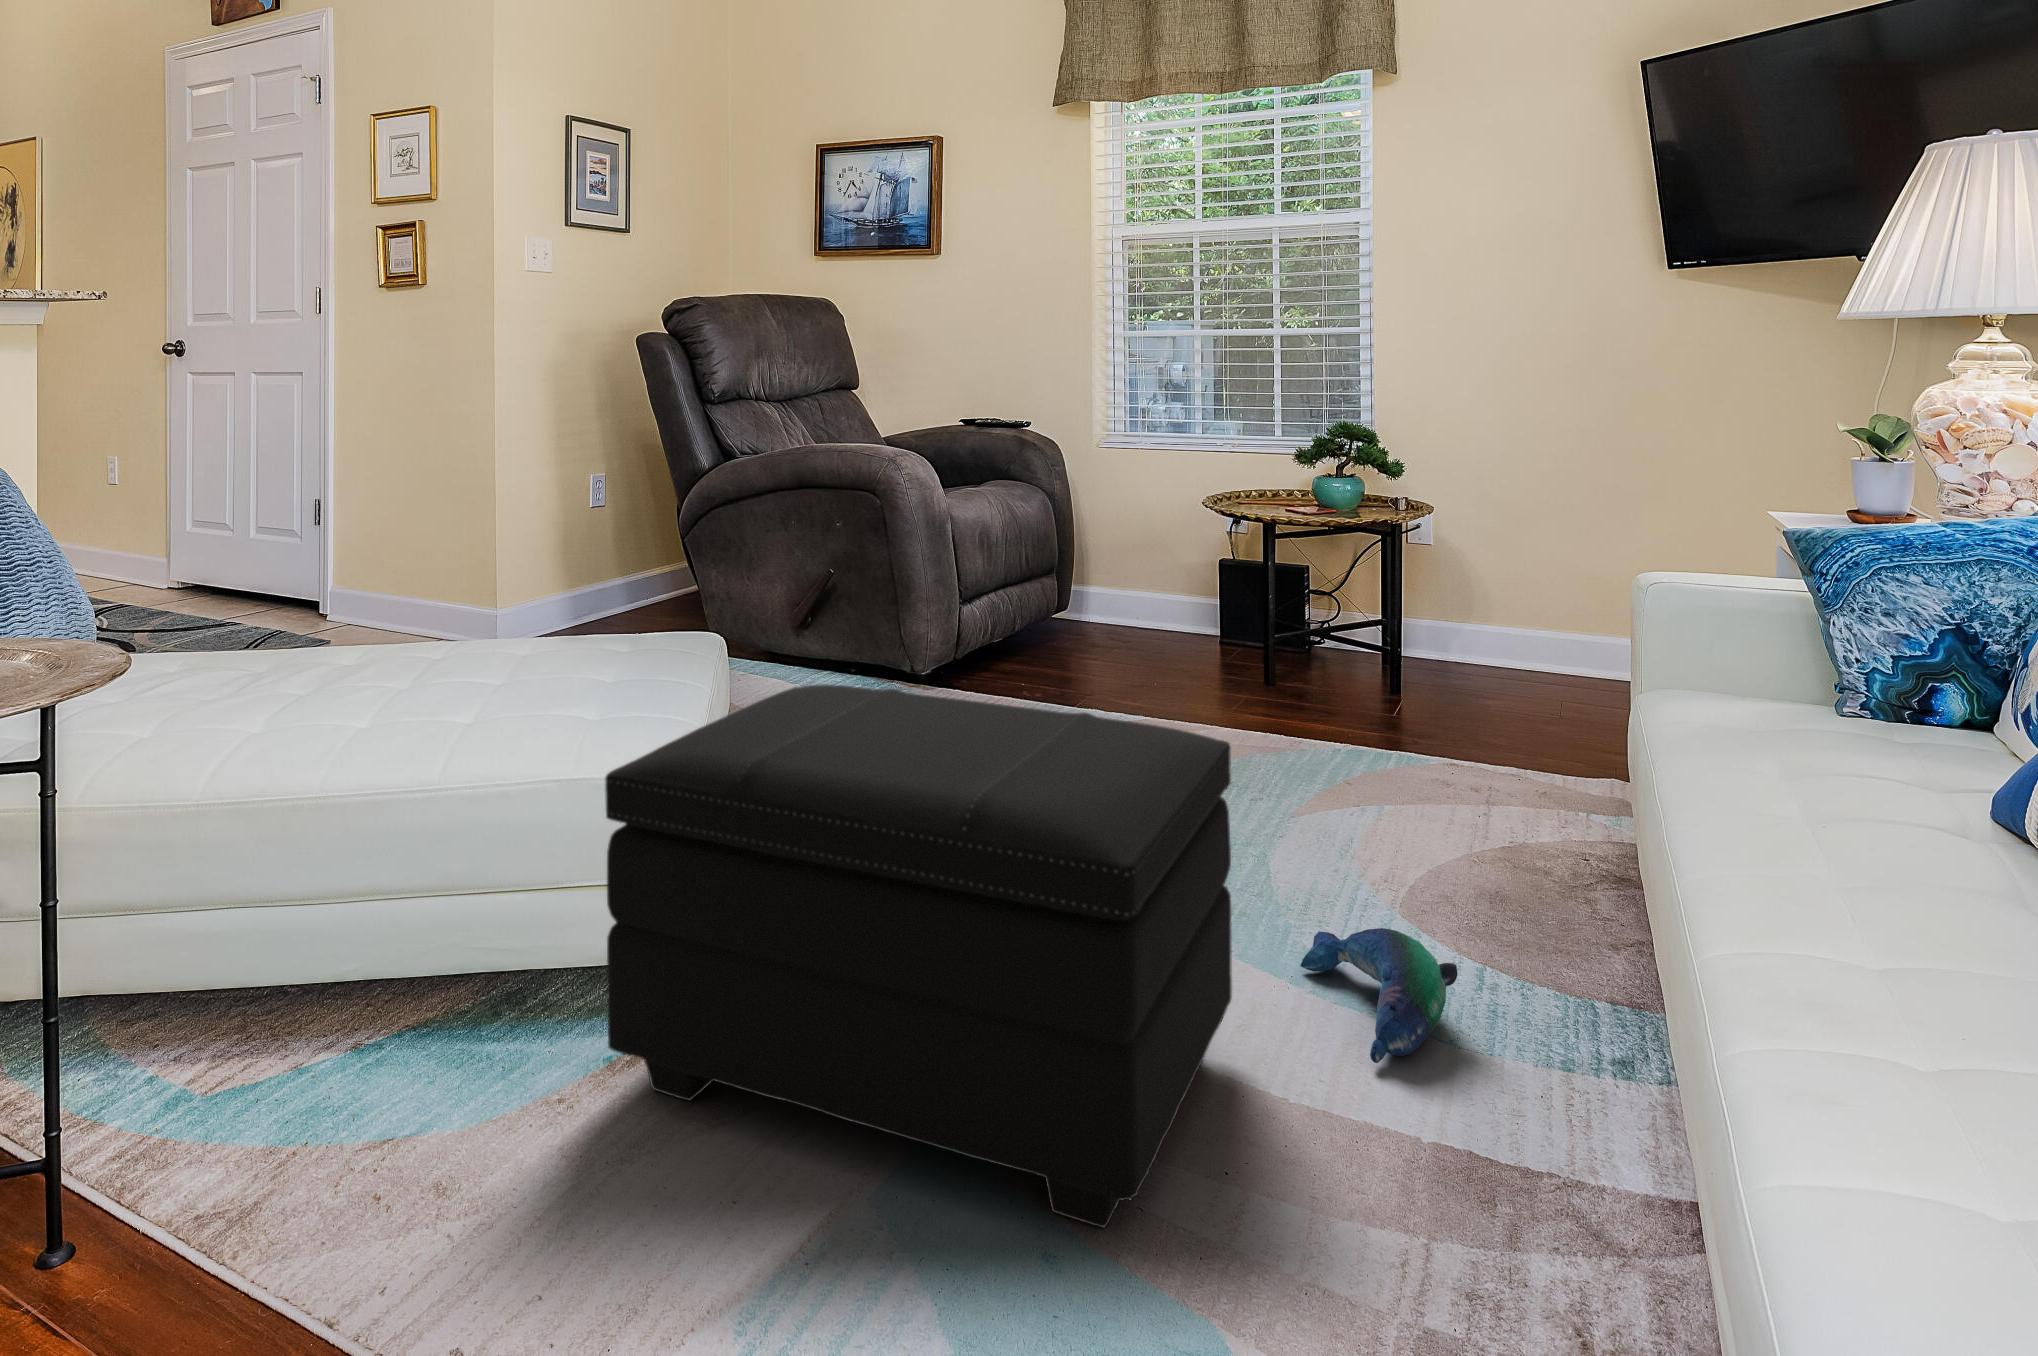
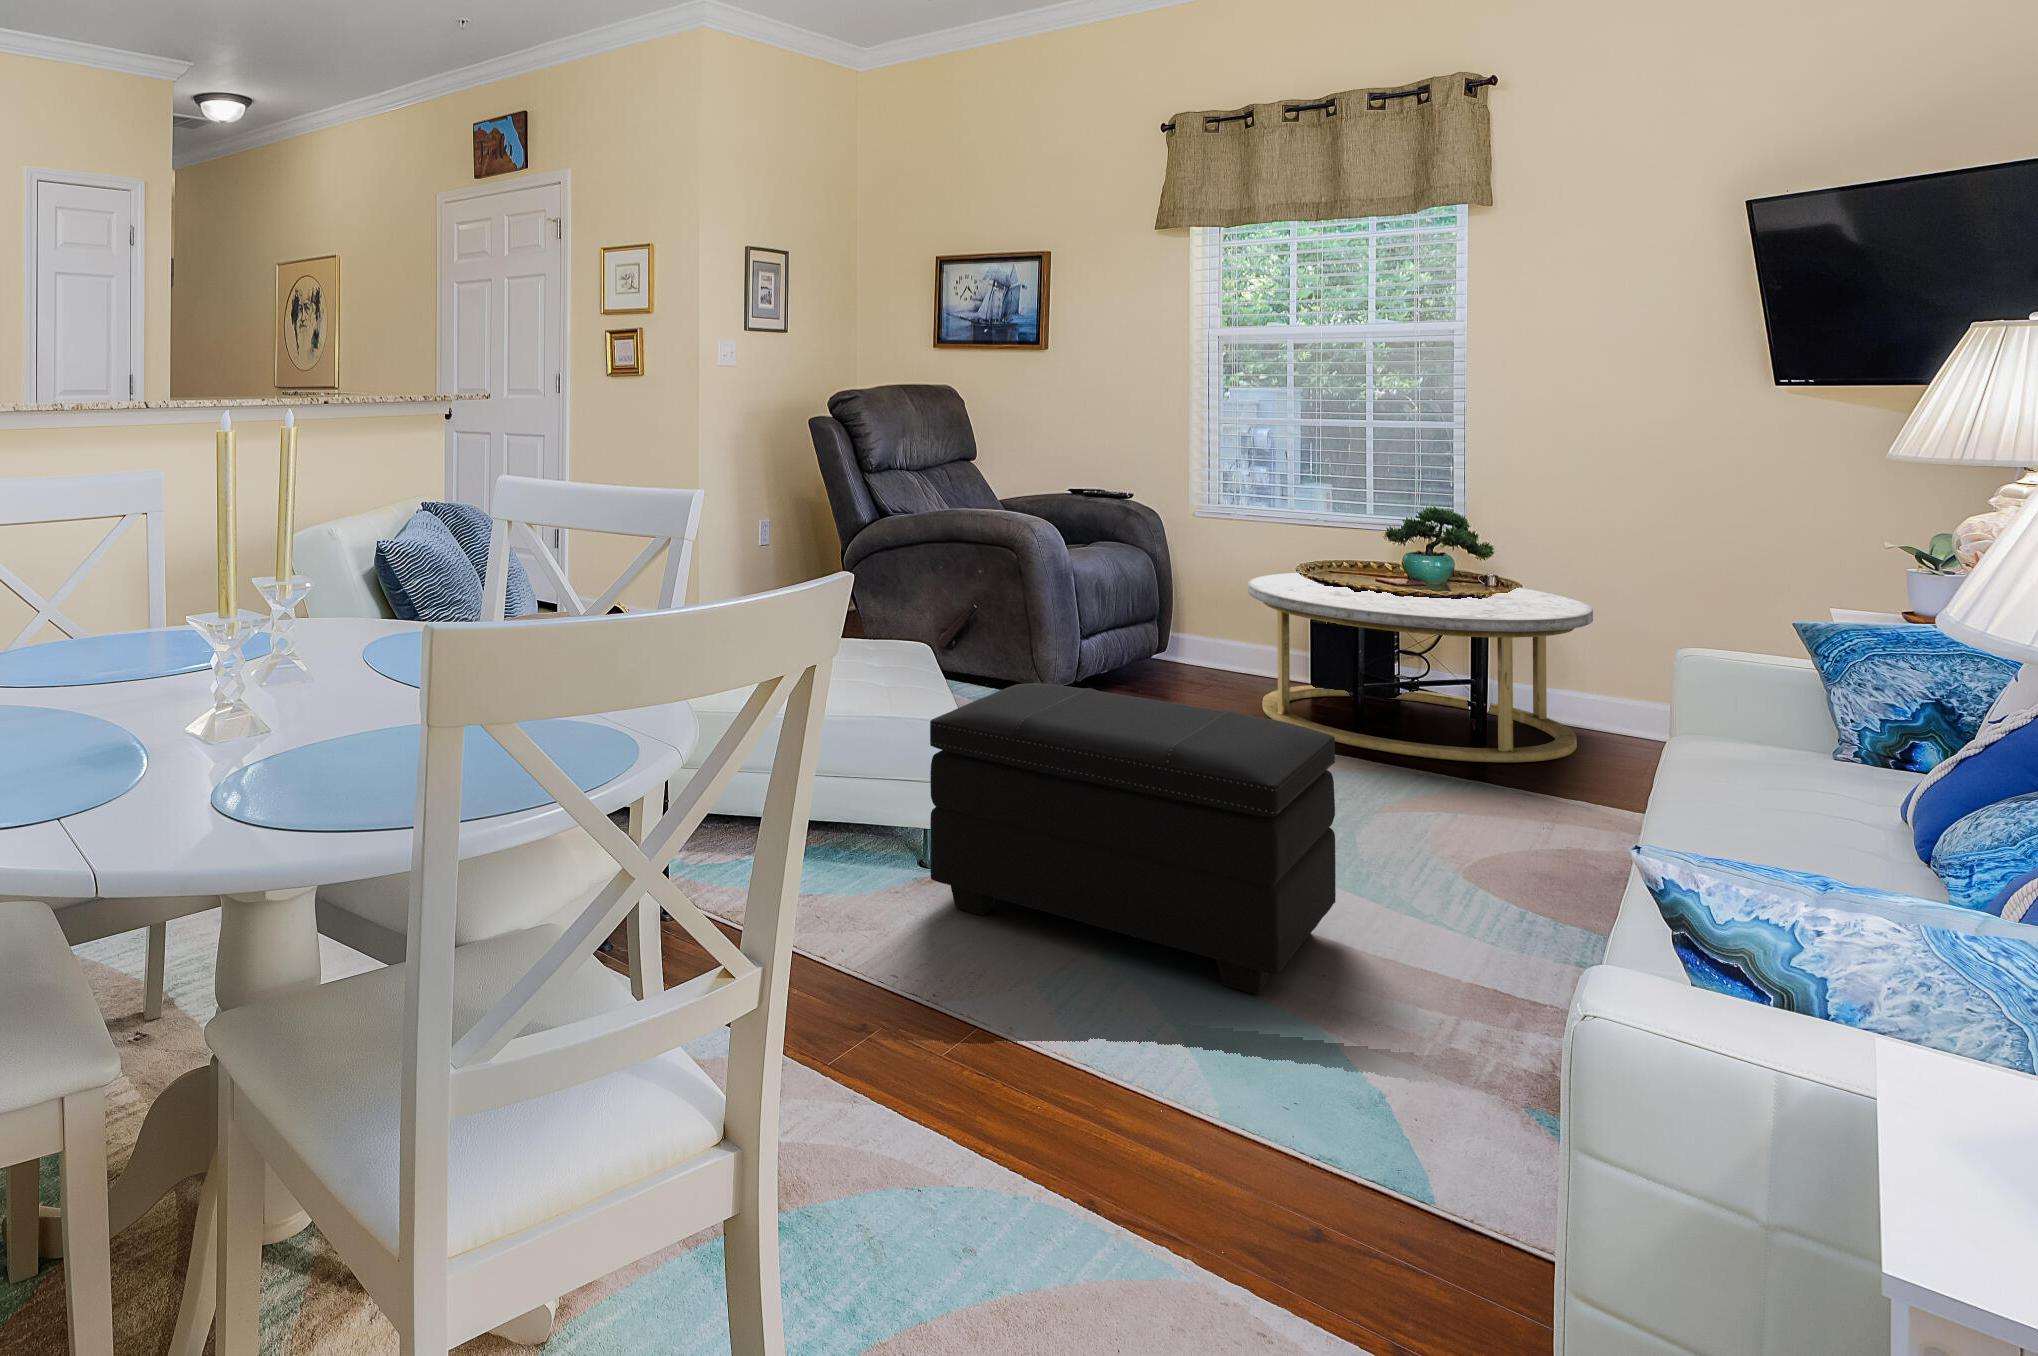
coffee table: none [1145,502,1506,722] -> present [1248,573,1593,763]
plush toy: present [1300,928,1457,1063] -> none [1387,876,1506,950]

